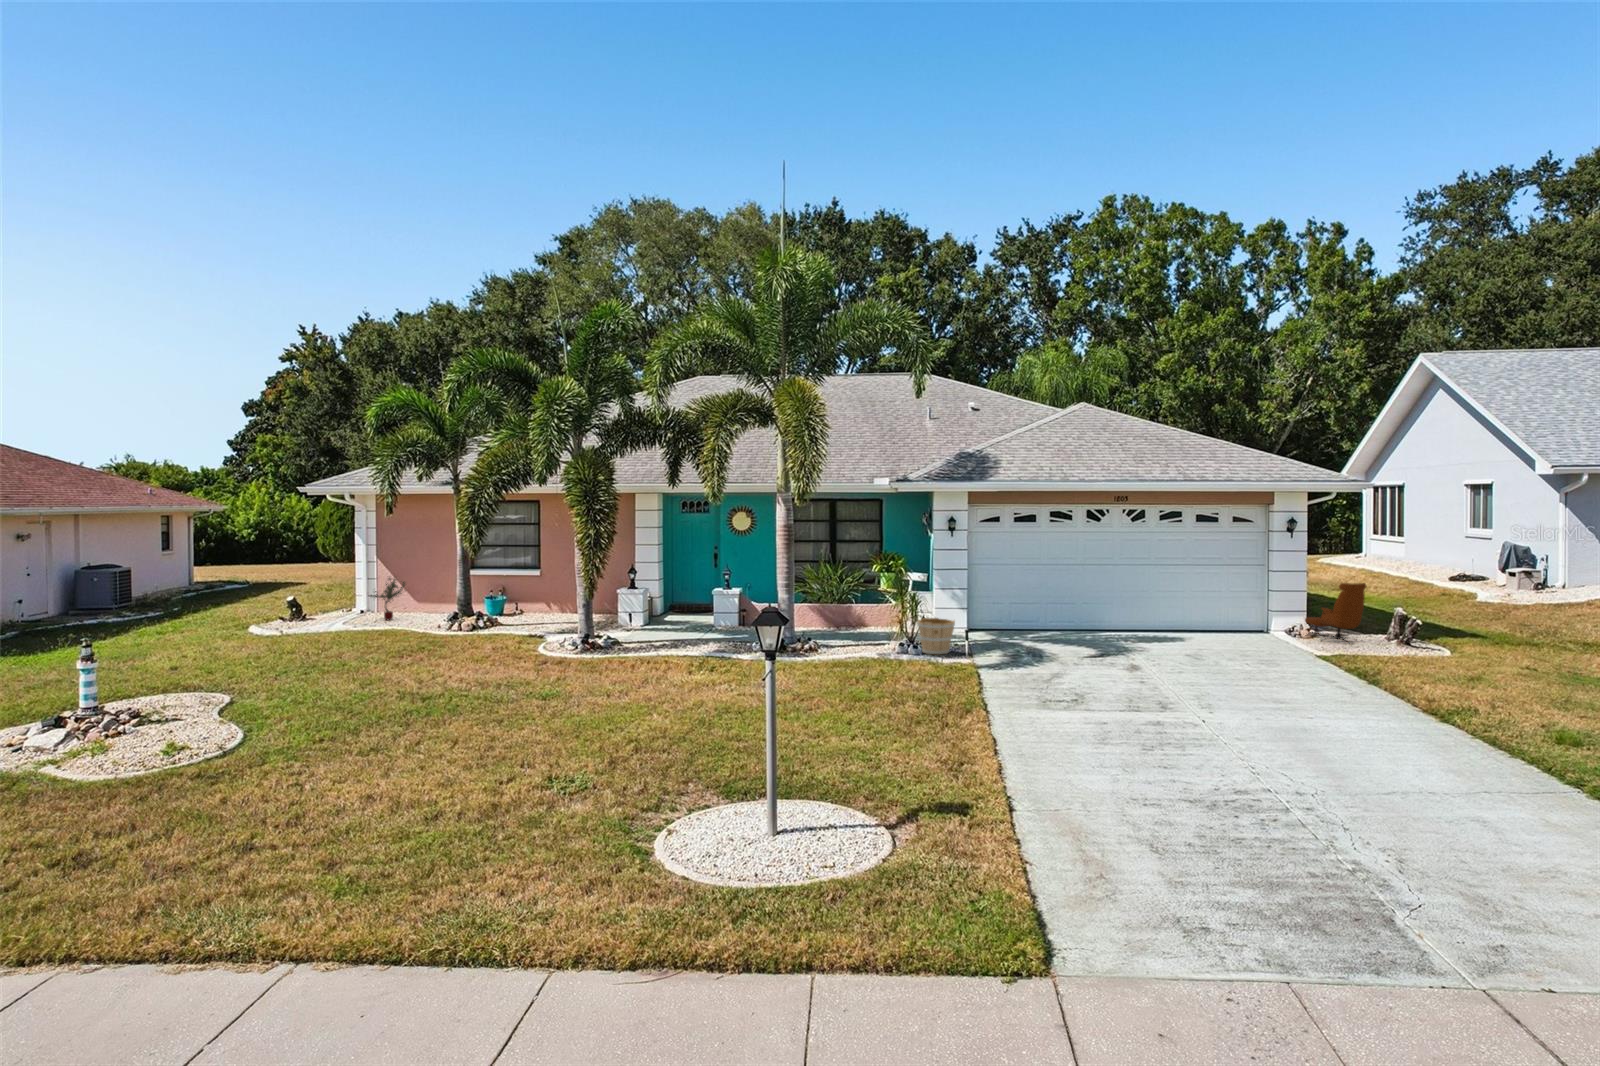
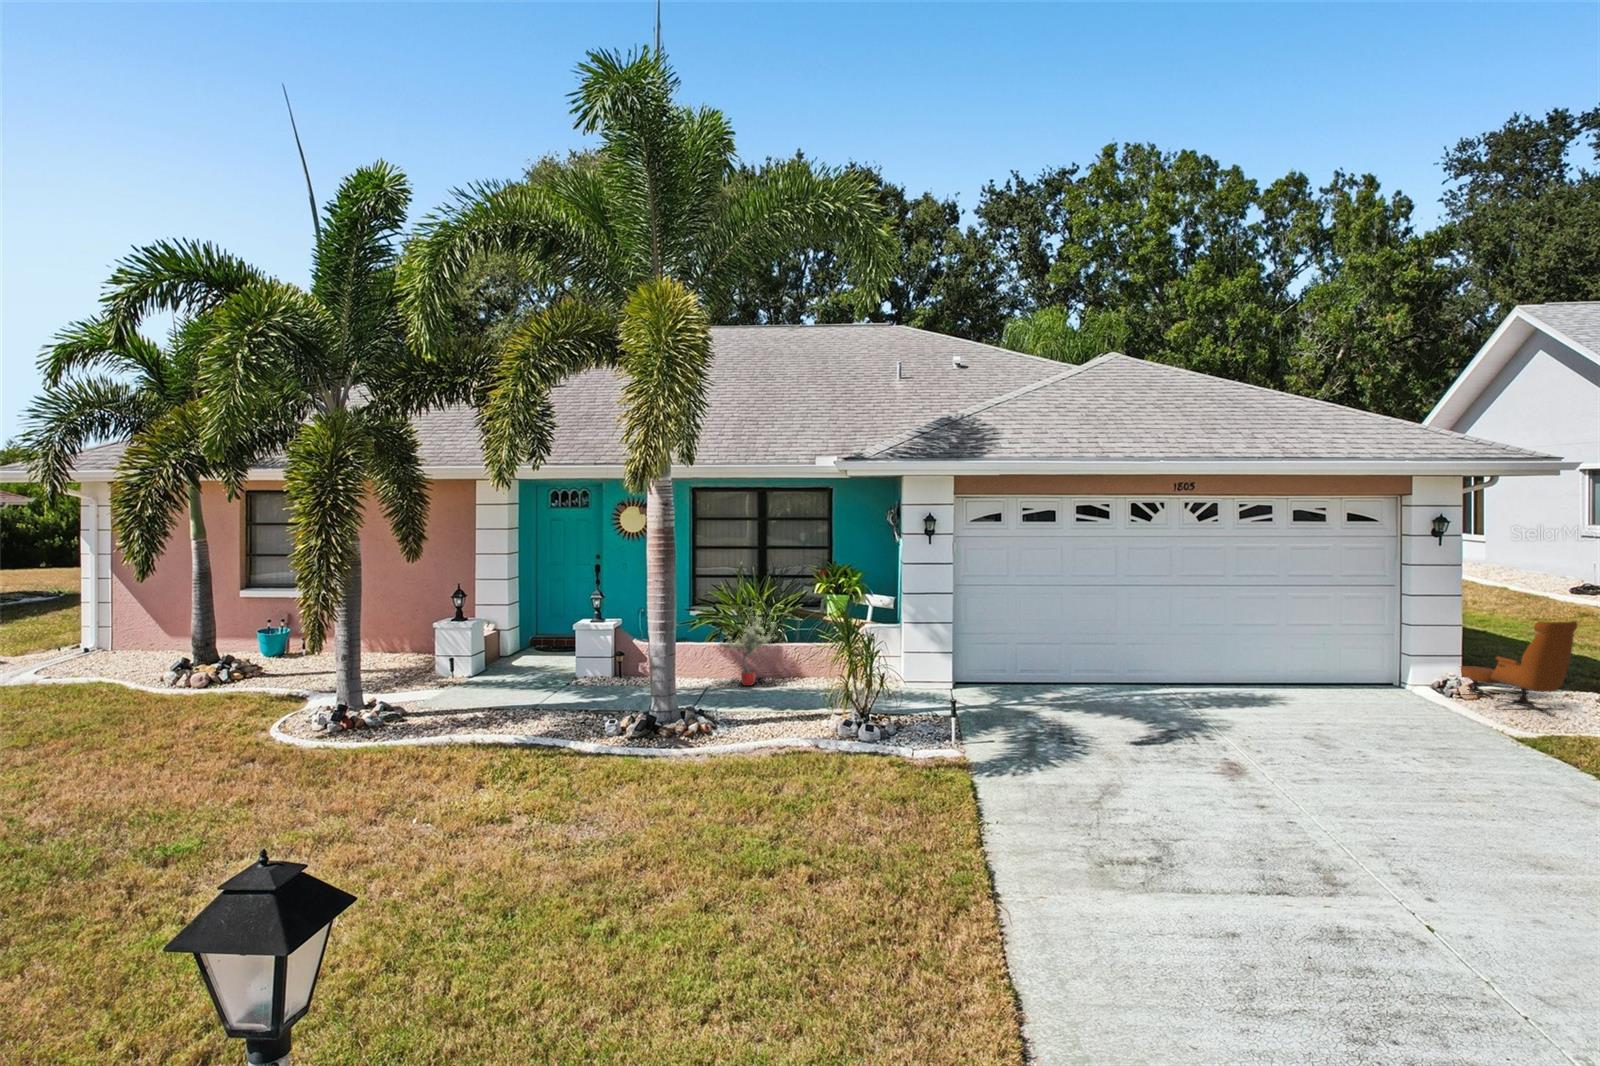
potted tree: present [371,578,406,620] -> present [720,613,777,686]
wooden bucket: present [917,618,955,654] -> none [871,676,932,740]

